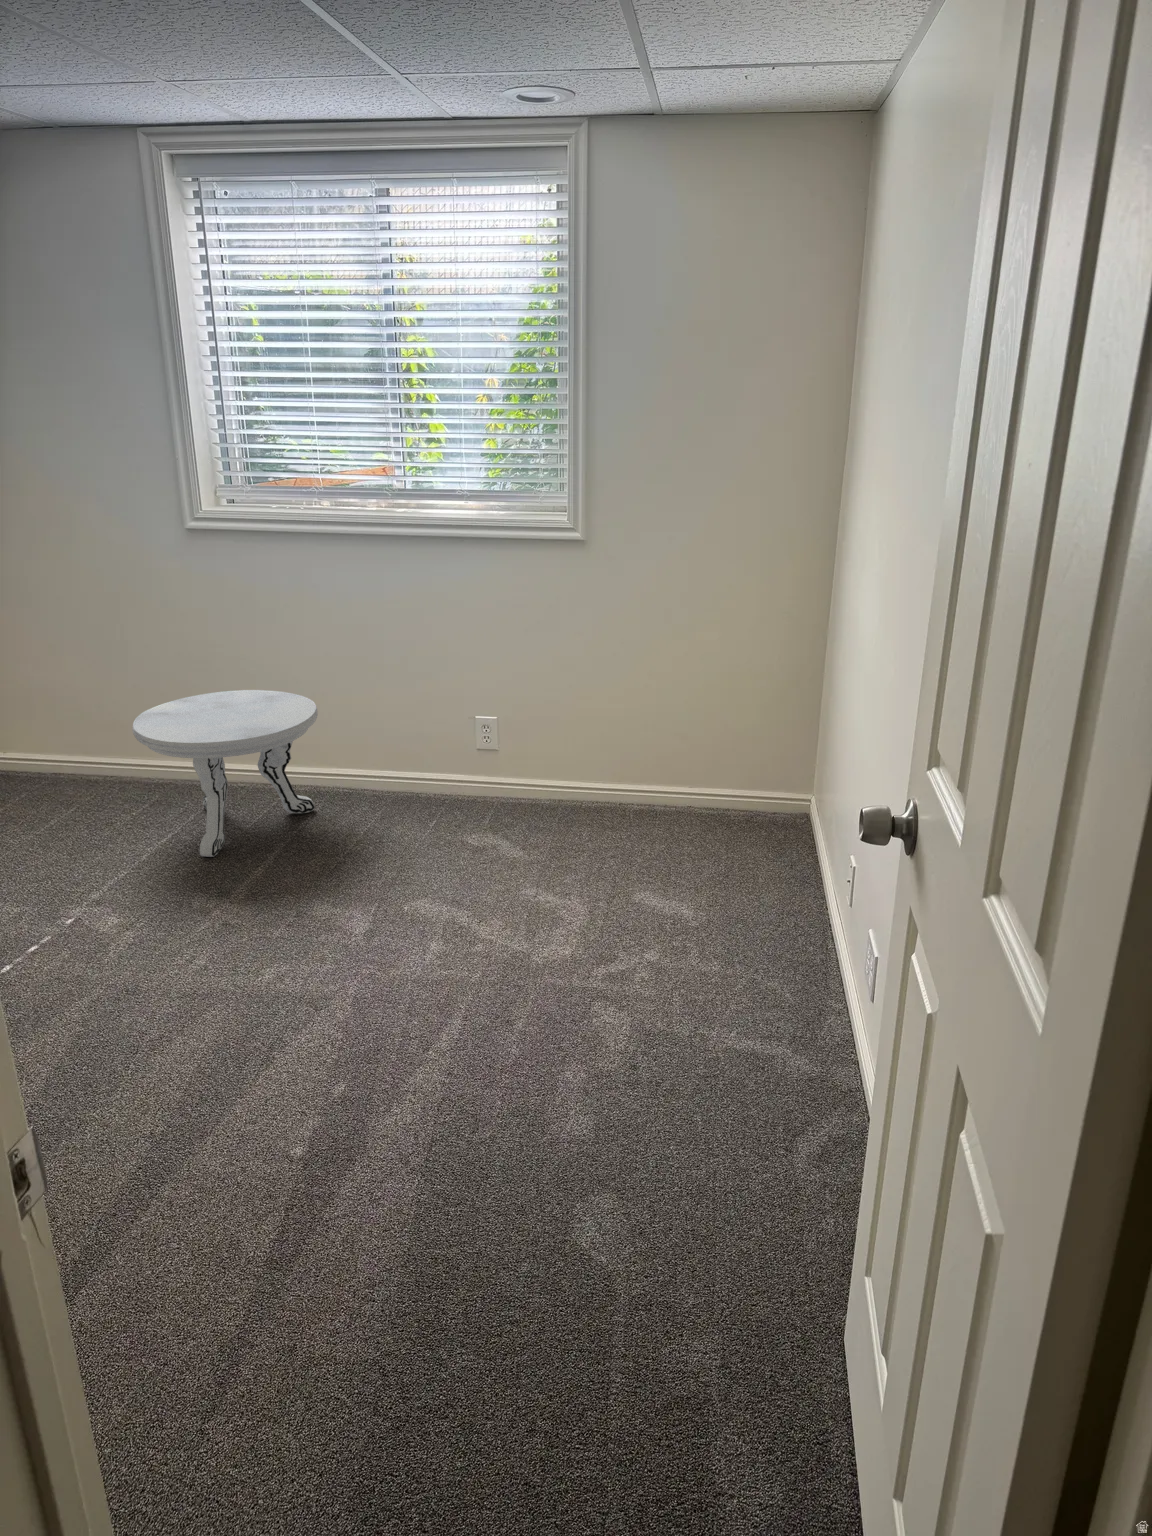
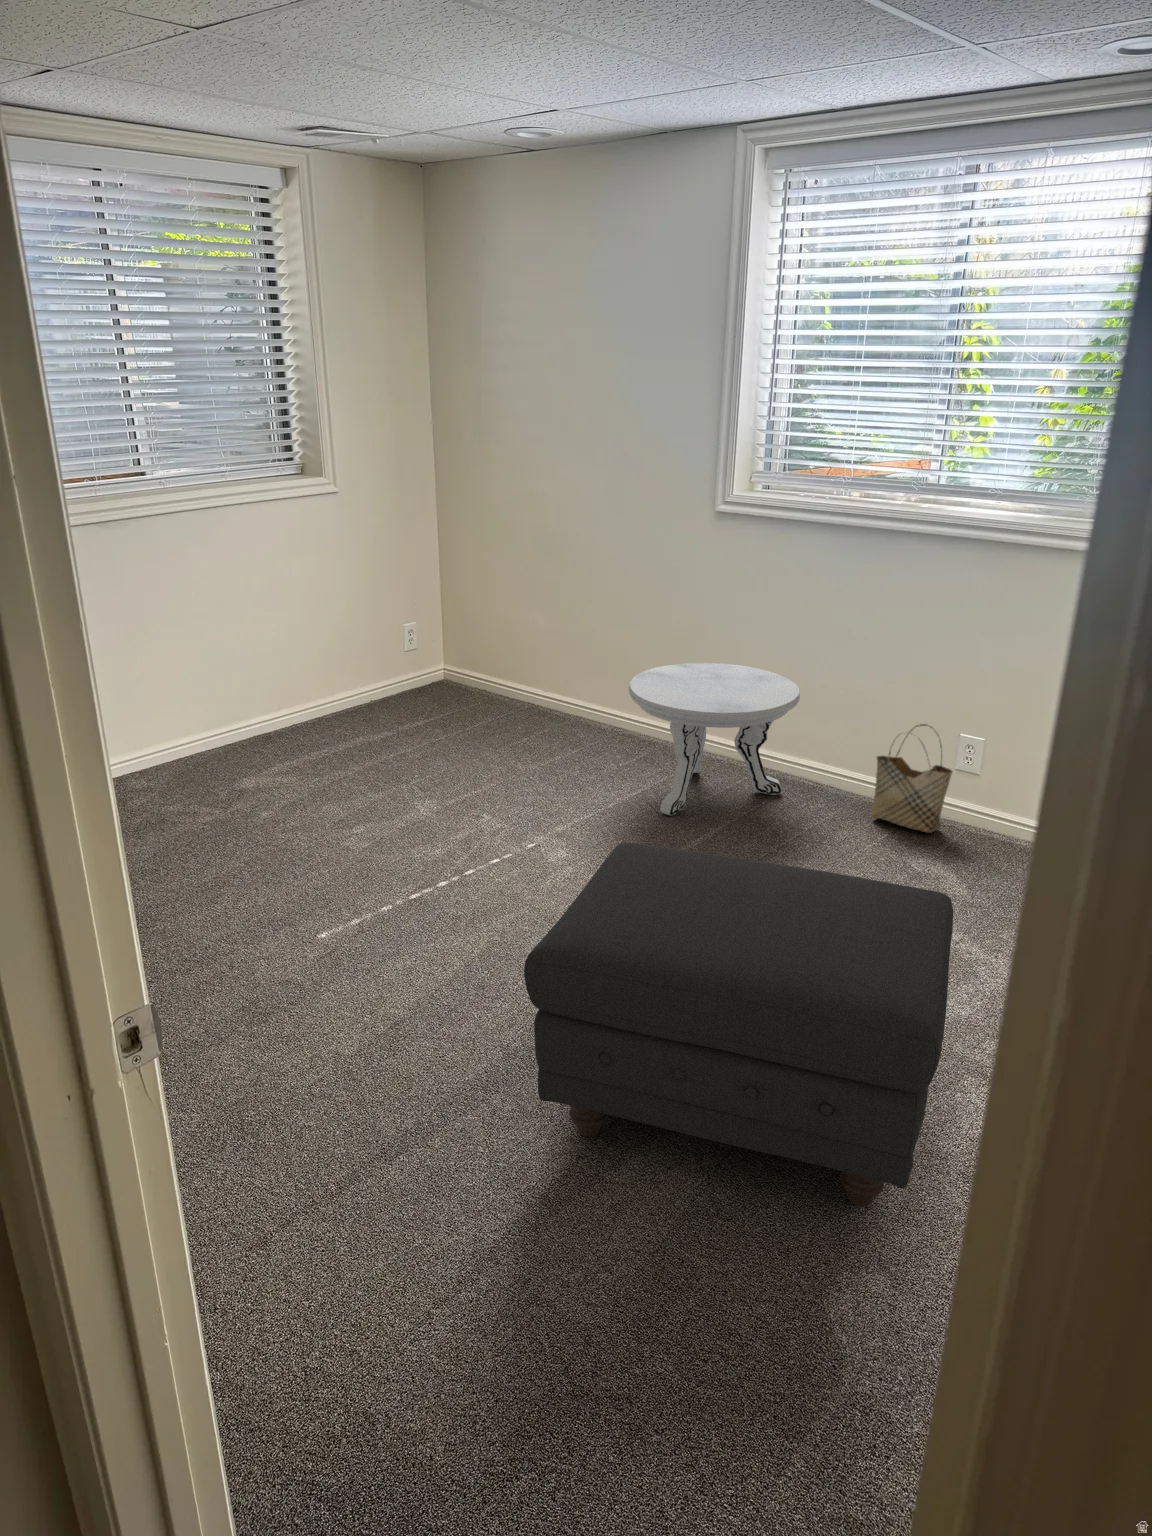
woven basket: none [402,713,475,813] -> present [871,724,952,833]
ottoman: none [195,847,617,1189] -> present [524,842,953,1206]

